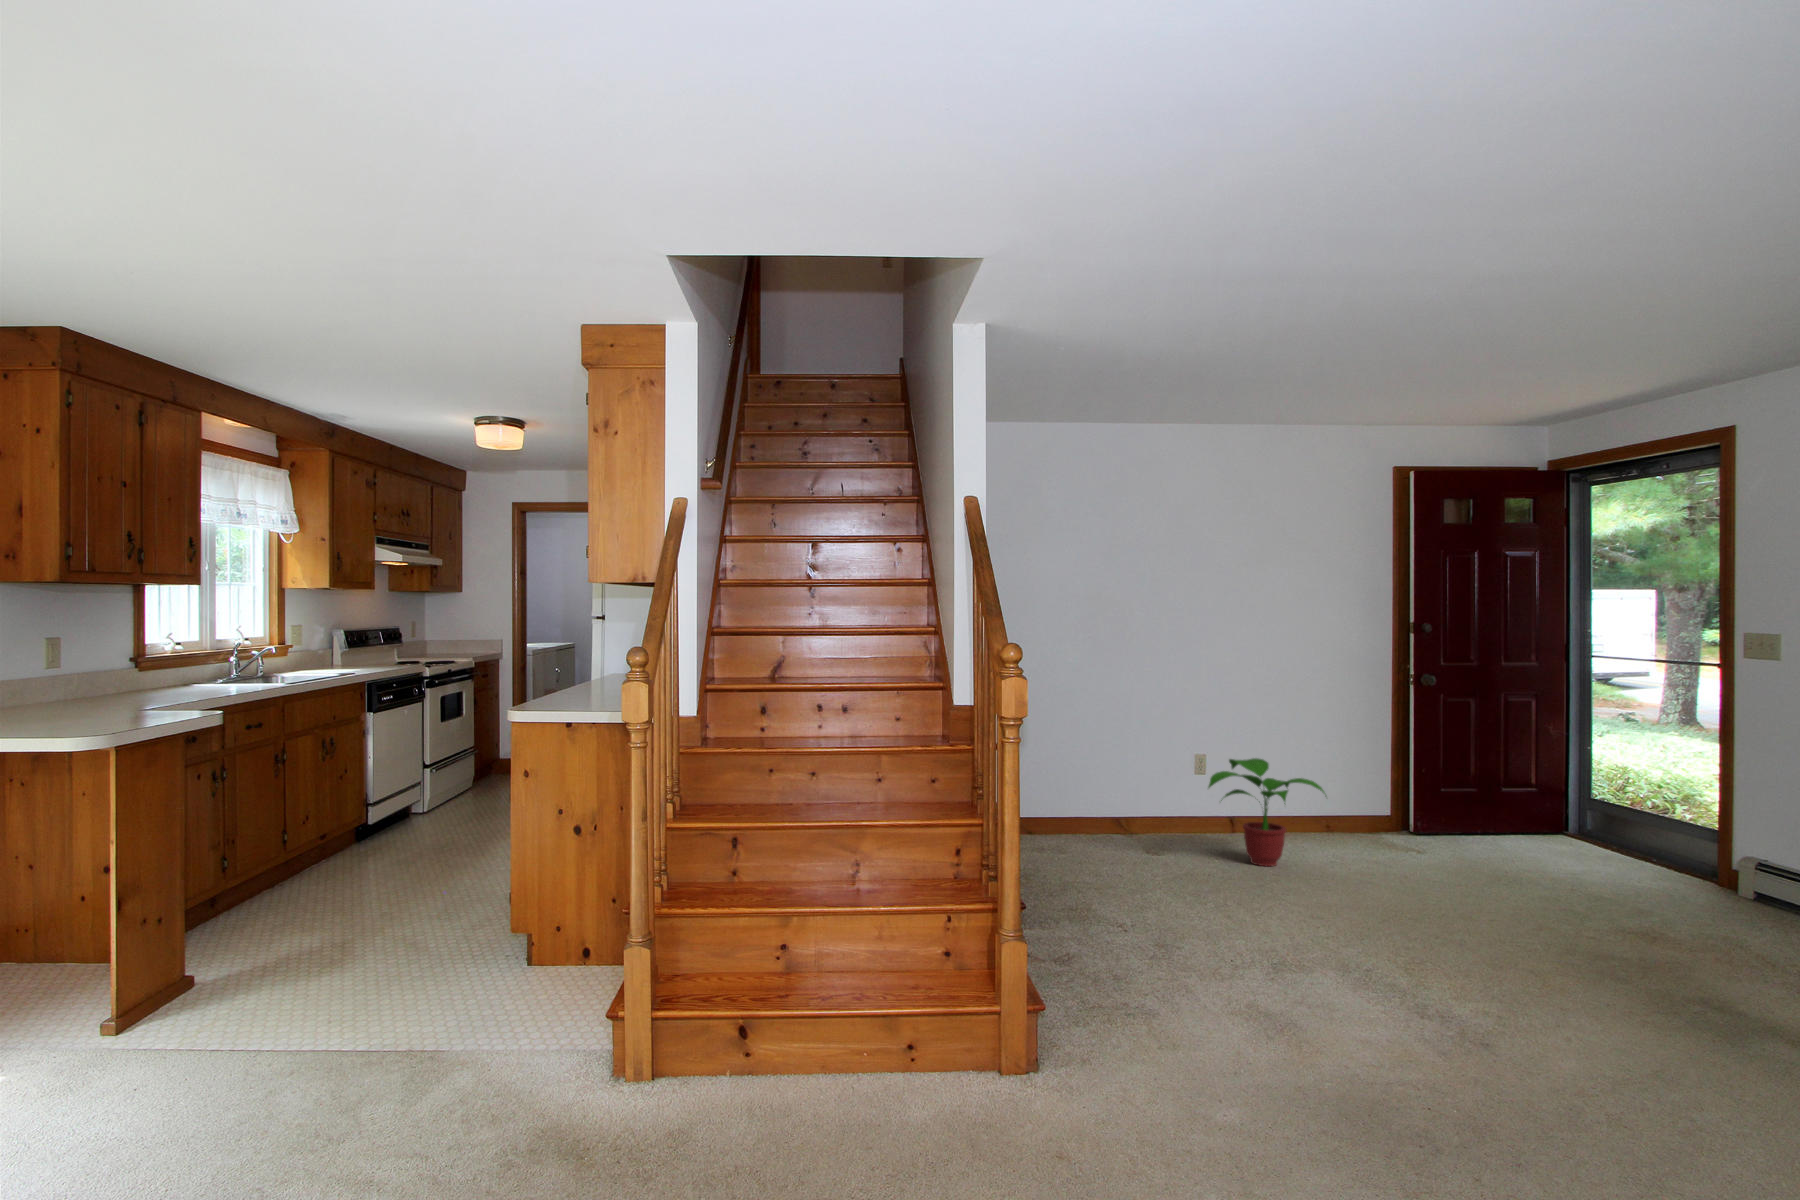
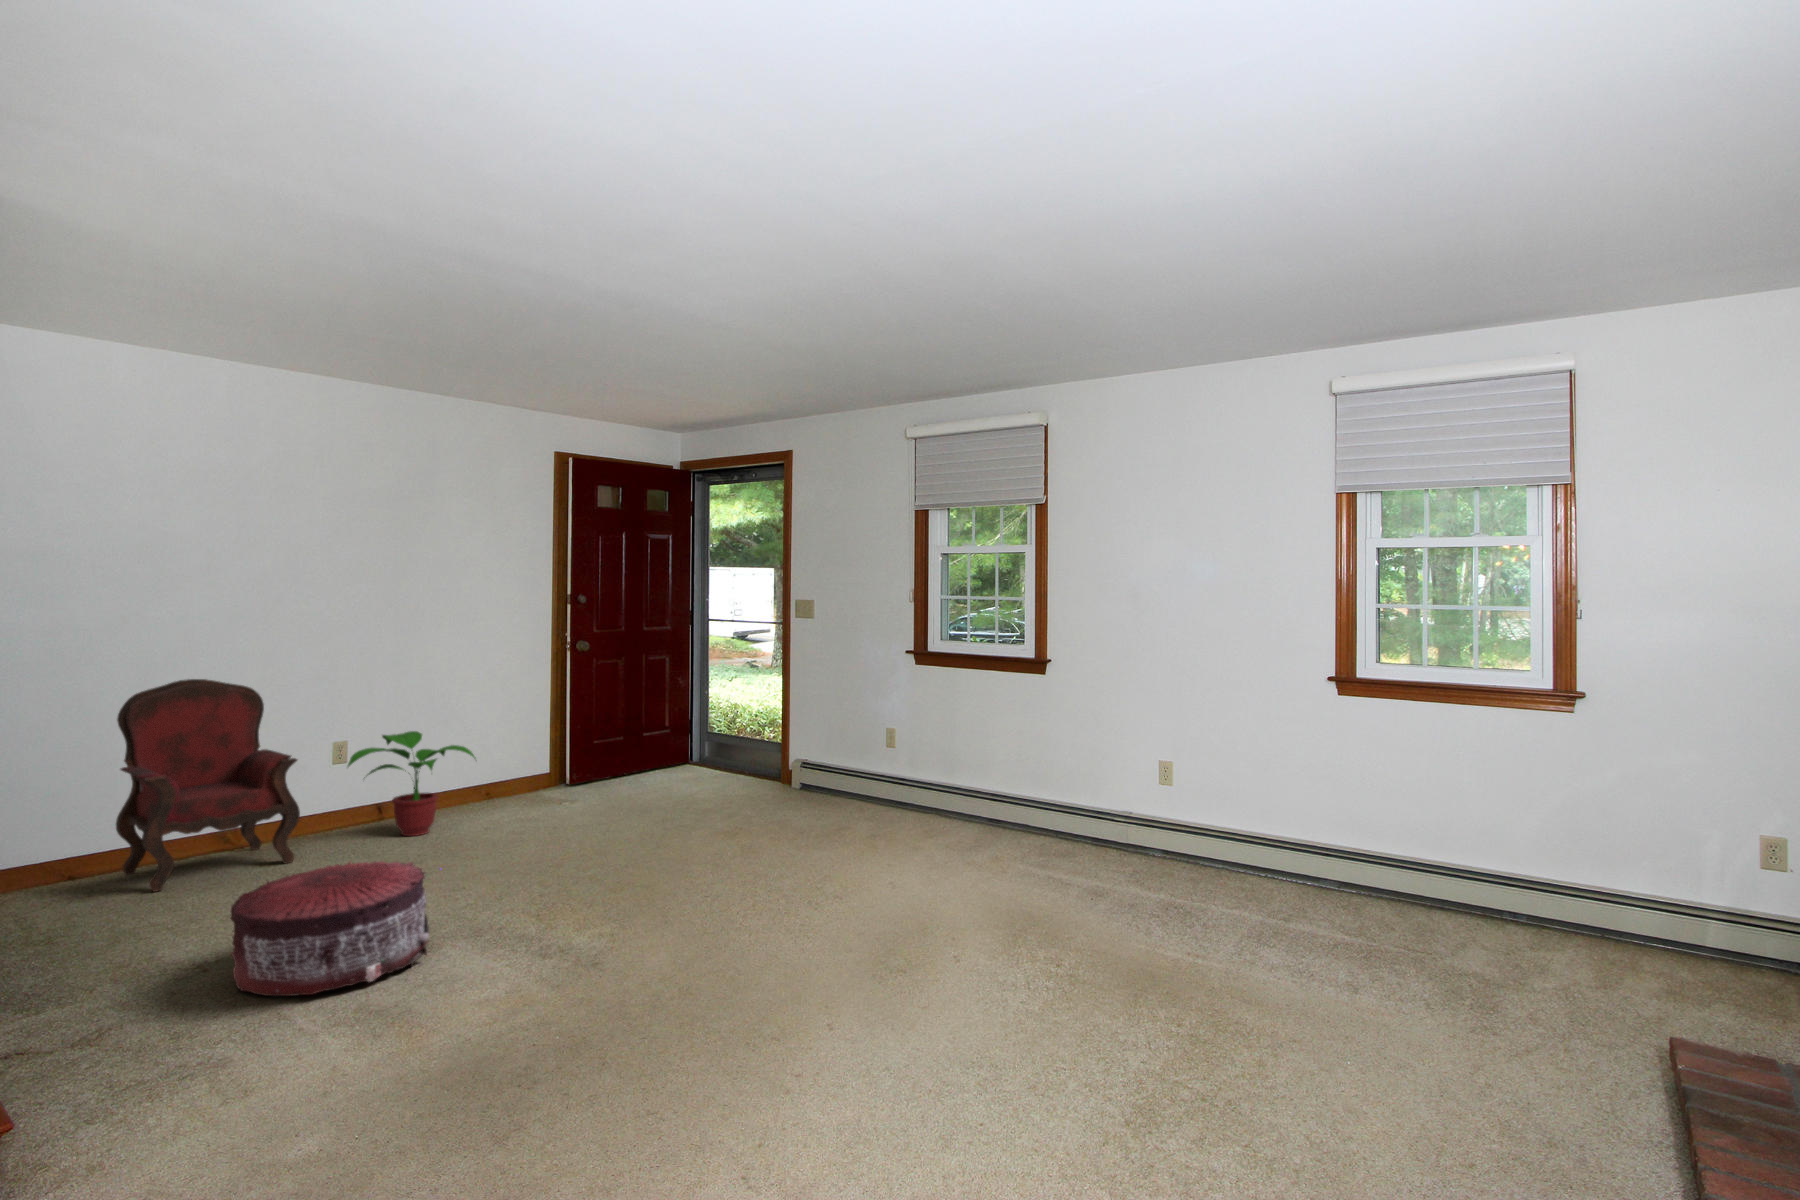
armchair: none [1032,692,1170,876] -> present [116,679,300,892]
pouf: none [1166,884,1342,1012] -> present [231,861,429,996]

